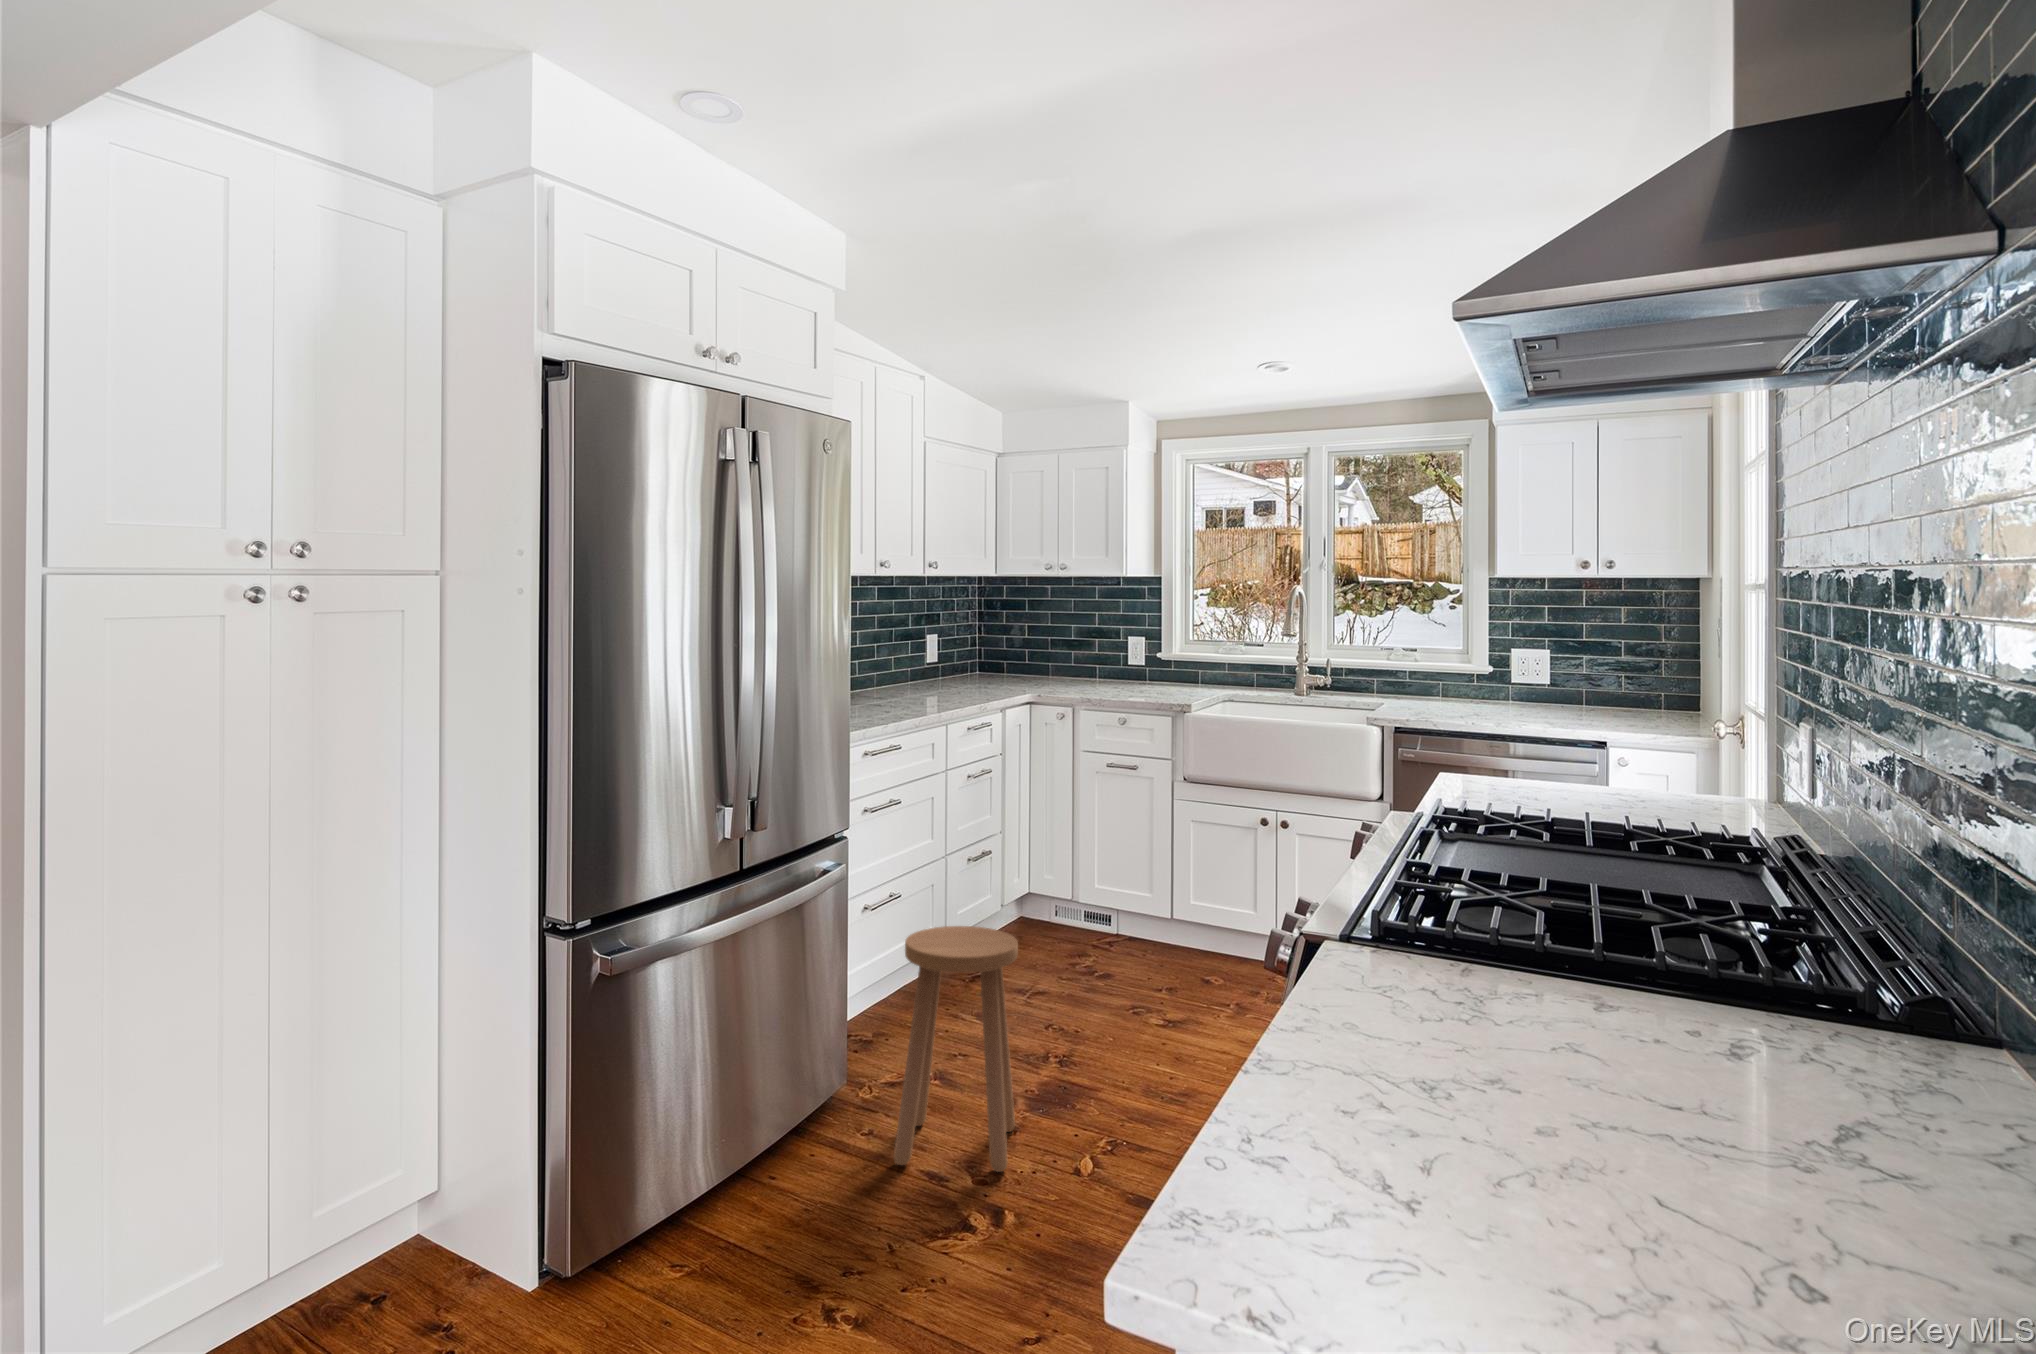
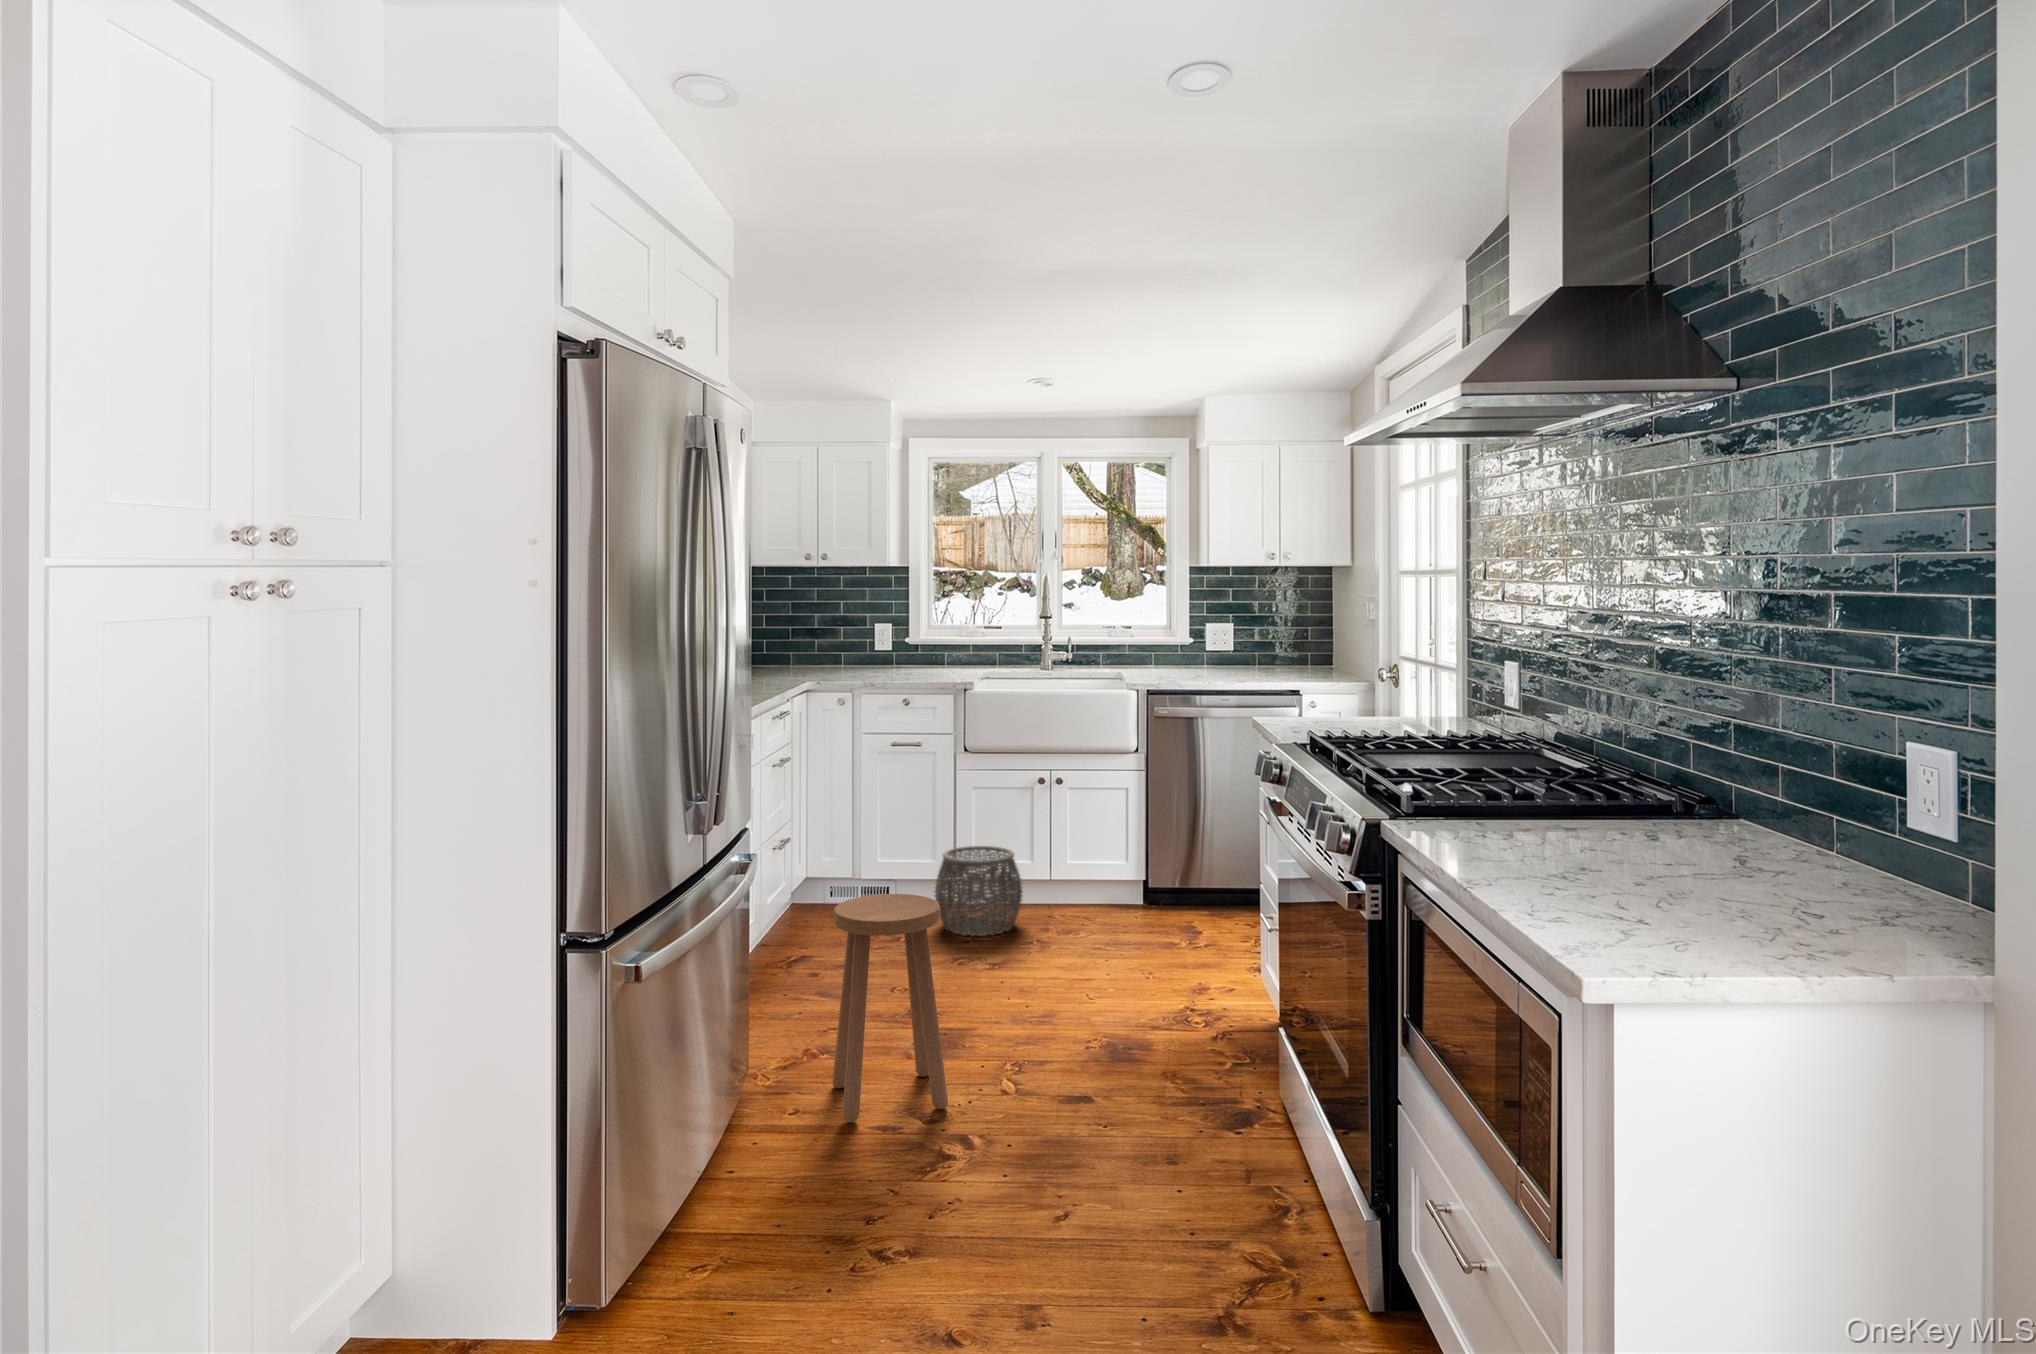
woven basket: none [1128,886,1228,989] -> present [935,846,1022,936]

